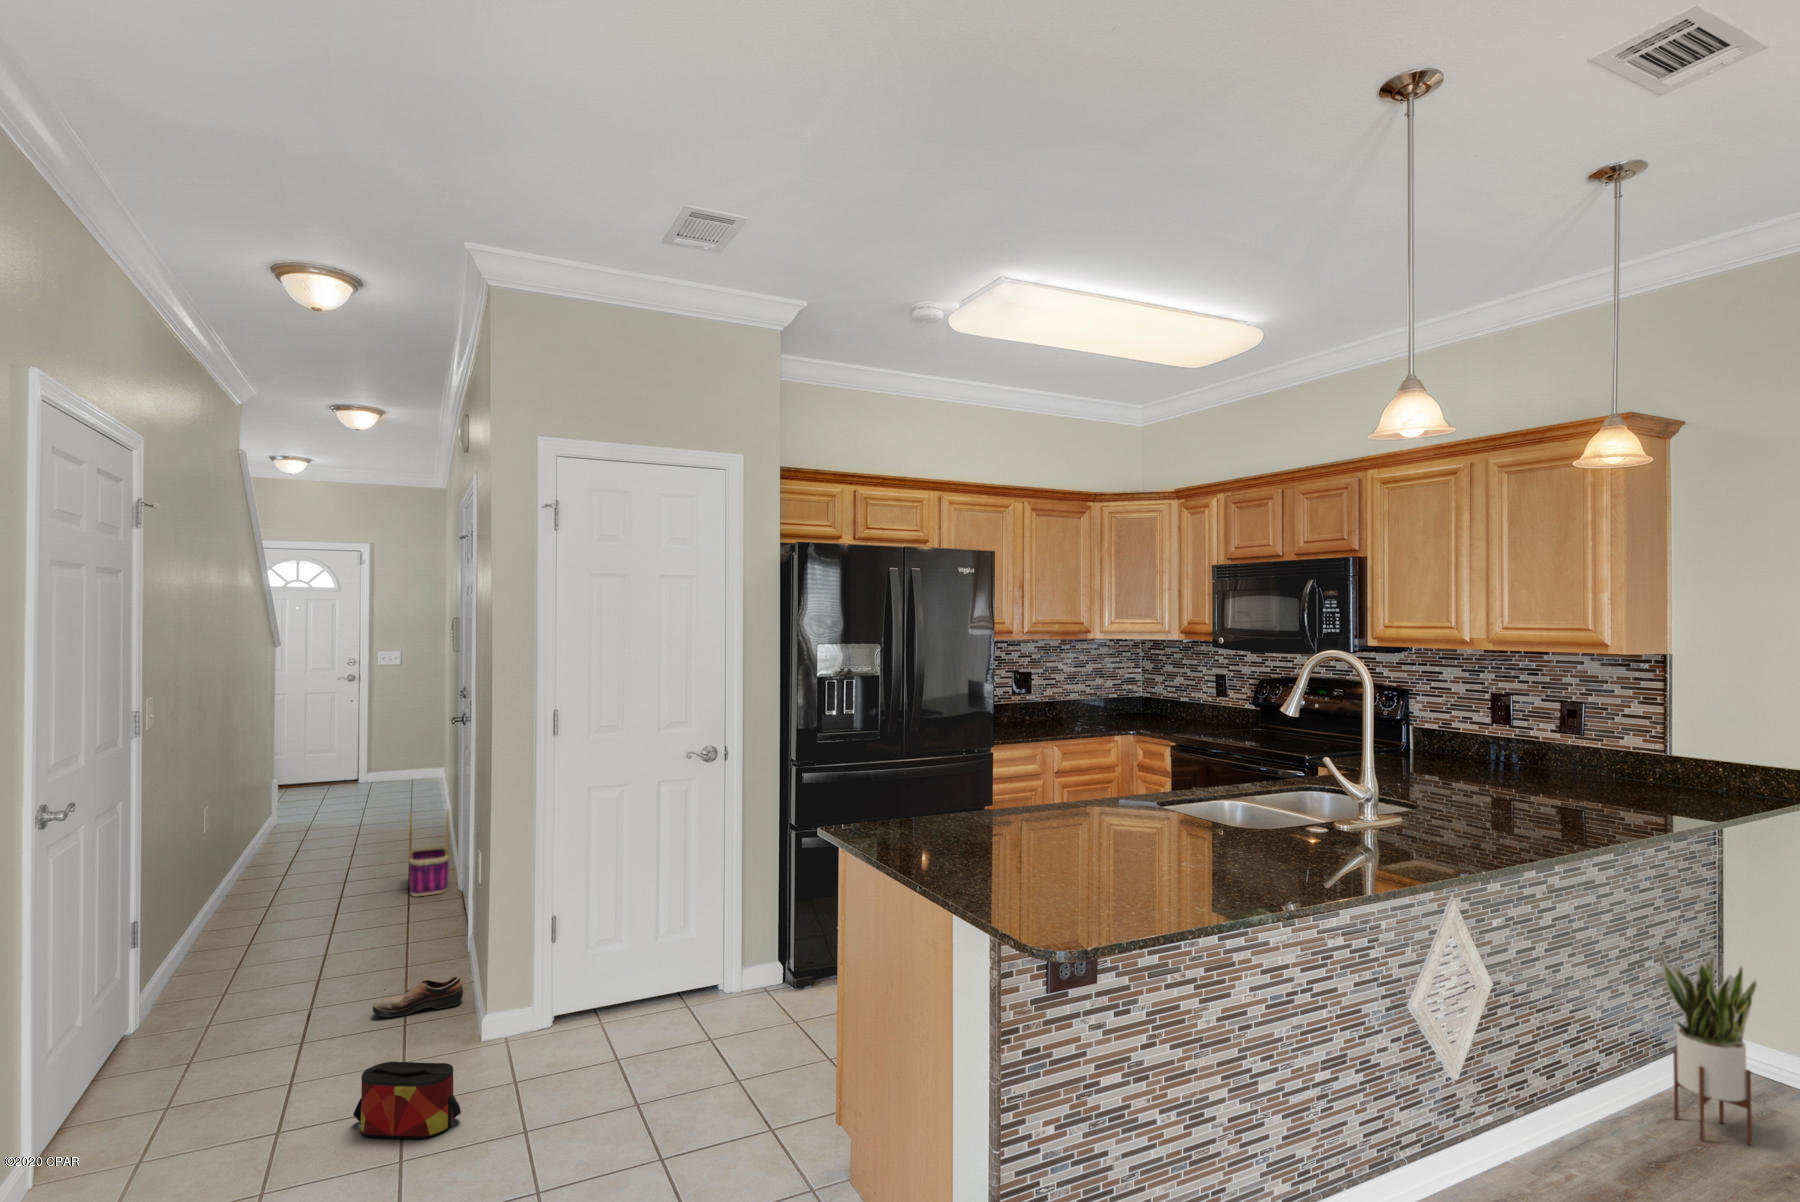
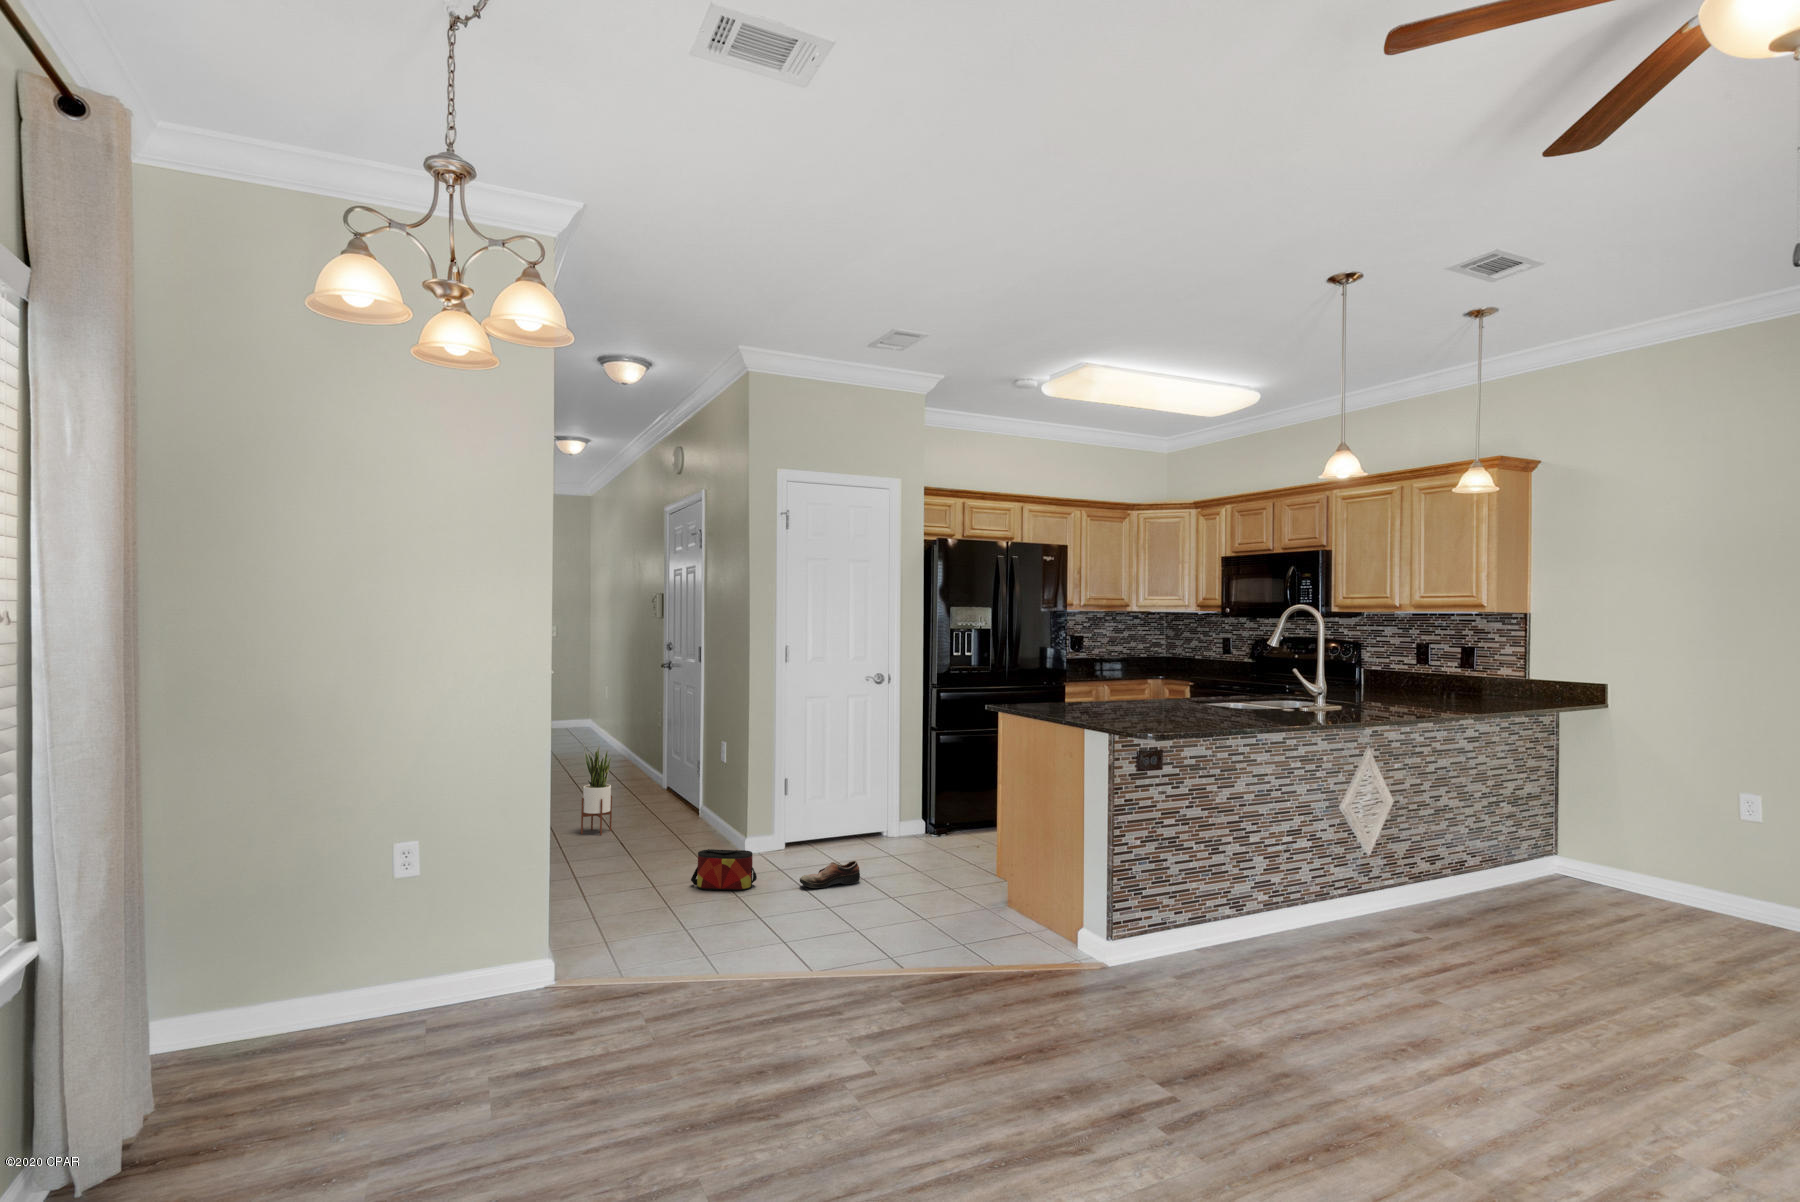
basket: present [408,810,450,897] -> none [616,733,649,795]
potted plant: present [1656,945,1757,1145] -> present [581,742,612,835]
shoe: present [373,976,463,1017] -> present [800,861,860,888]

